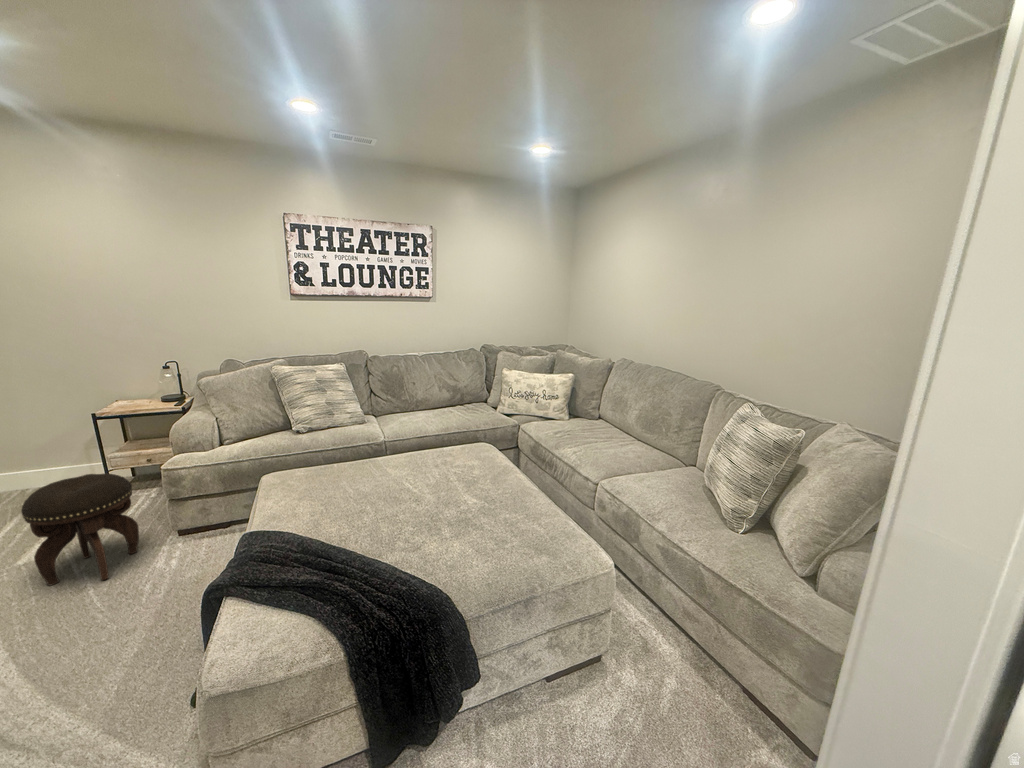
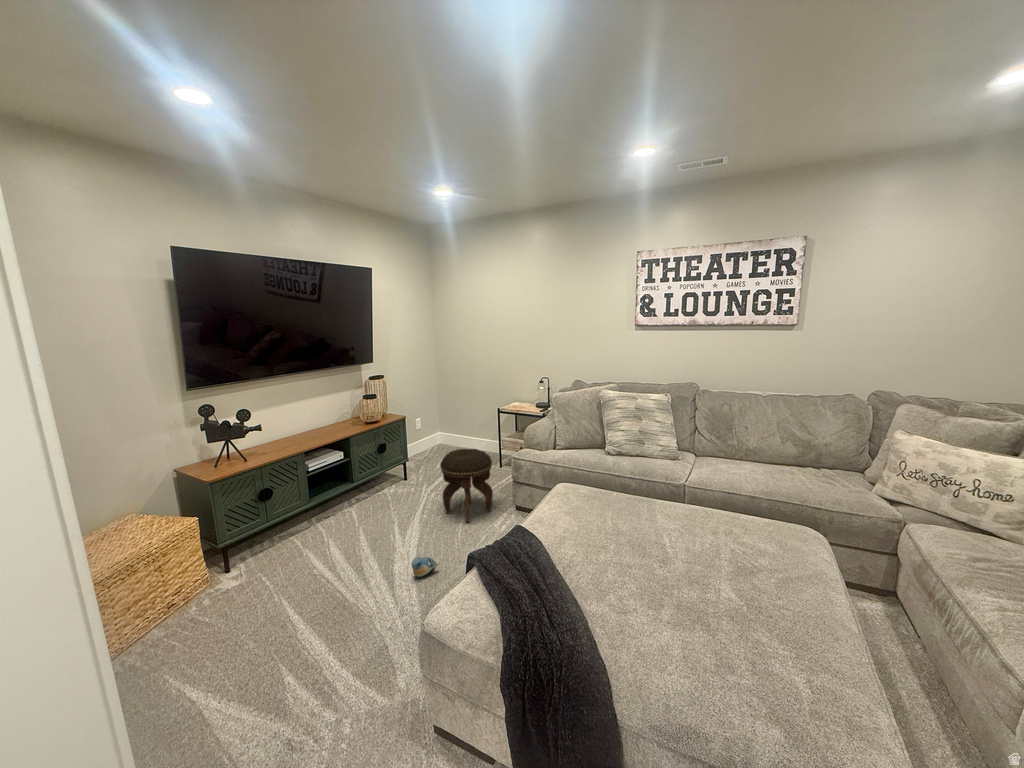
plush toy: none [46,644,99,681] -> present [412,557,439,577]

